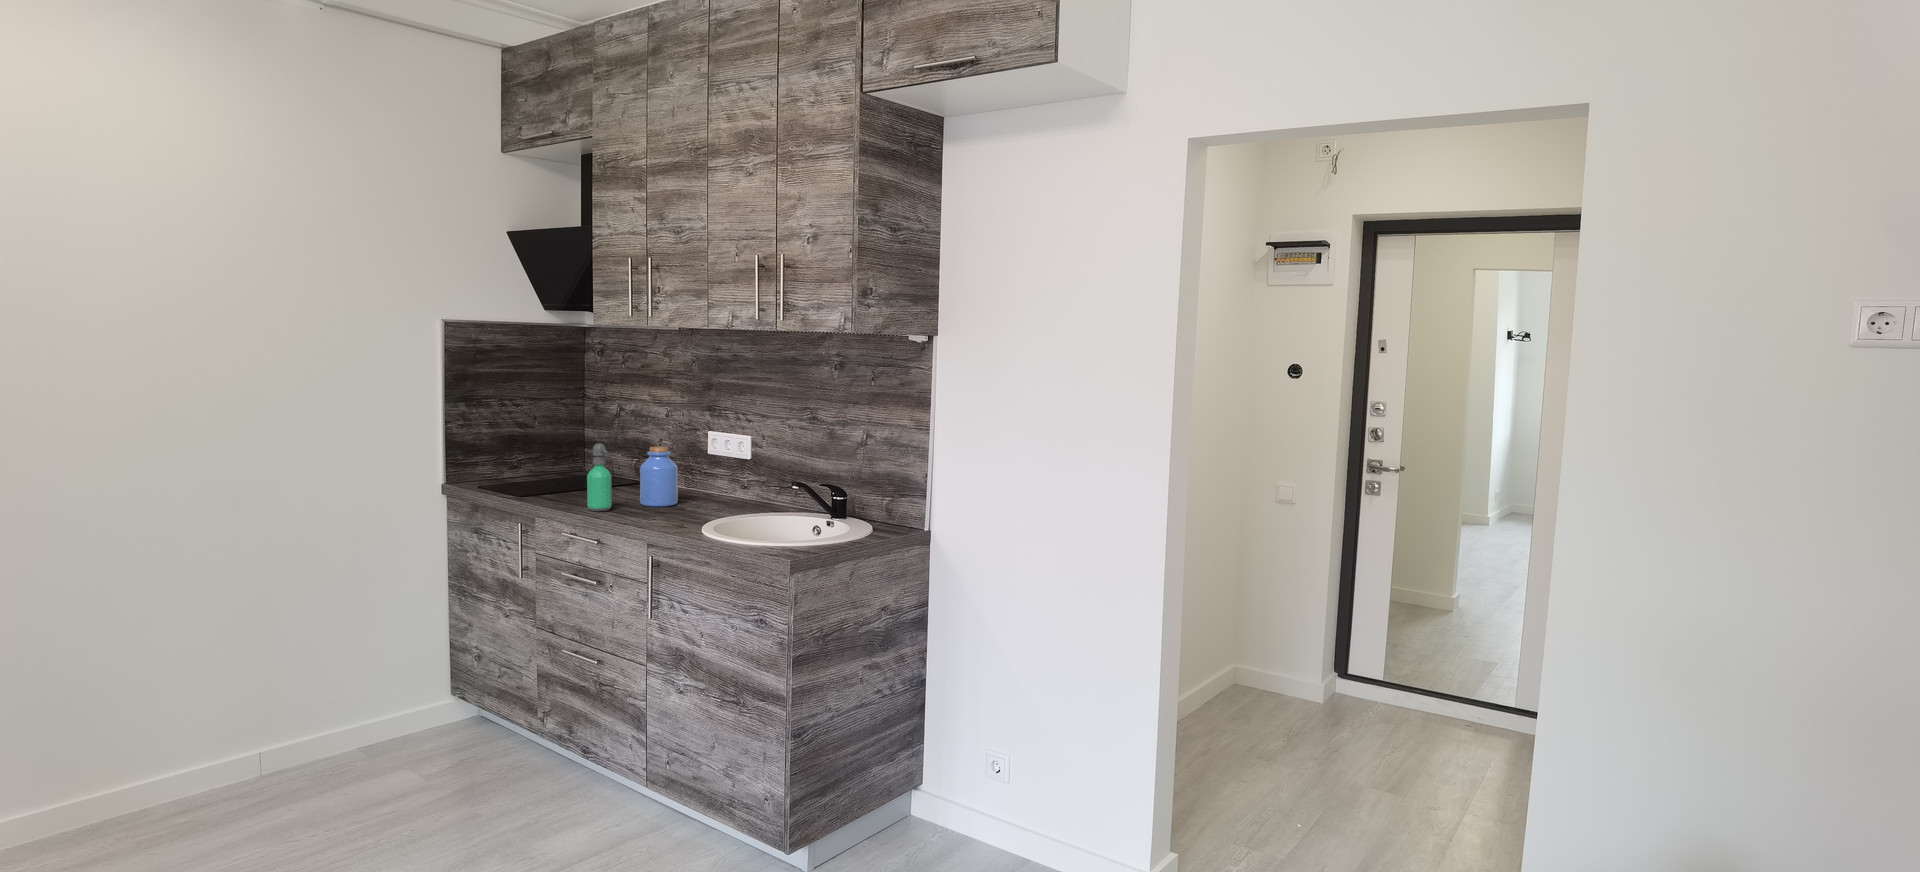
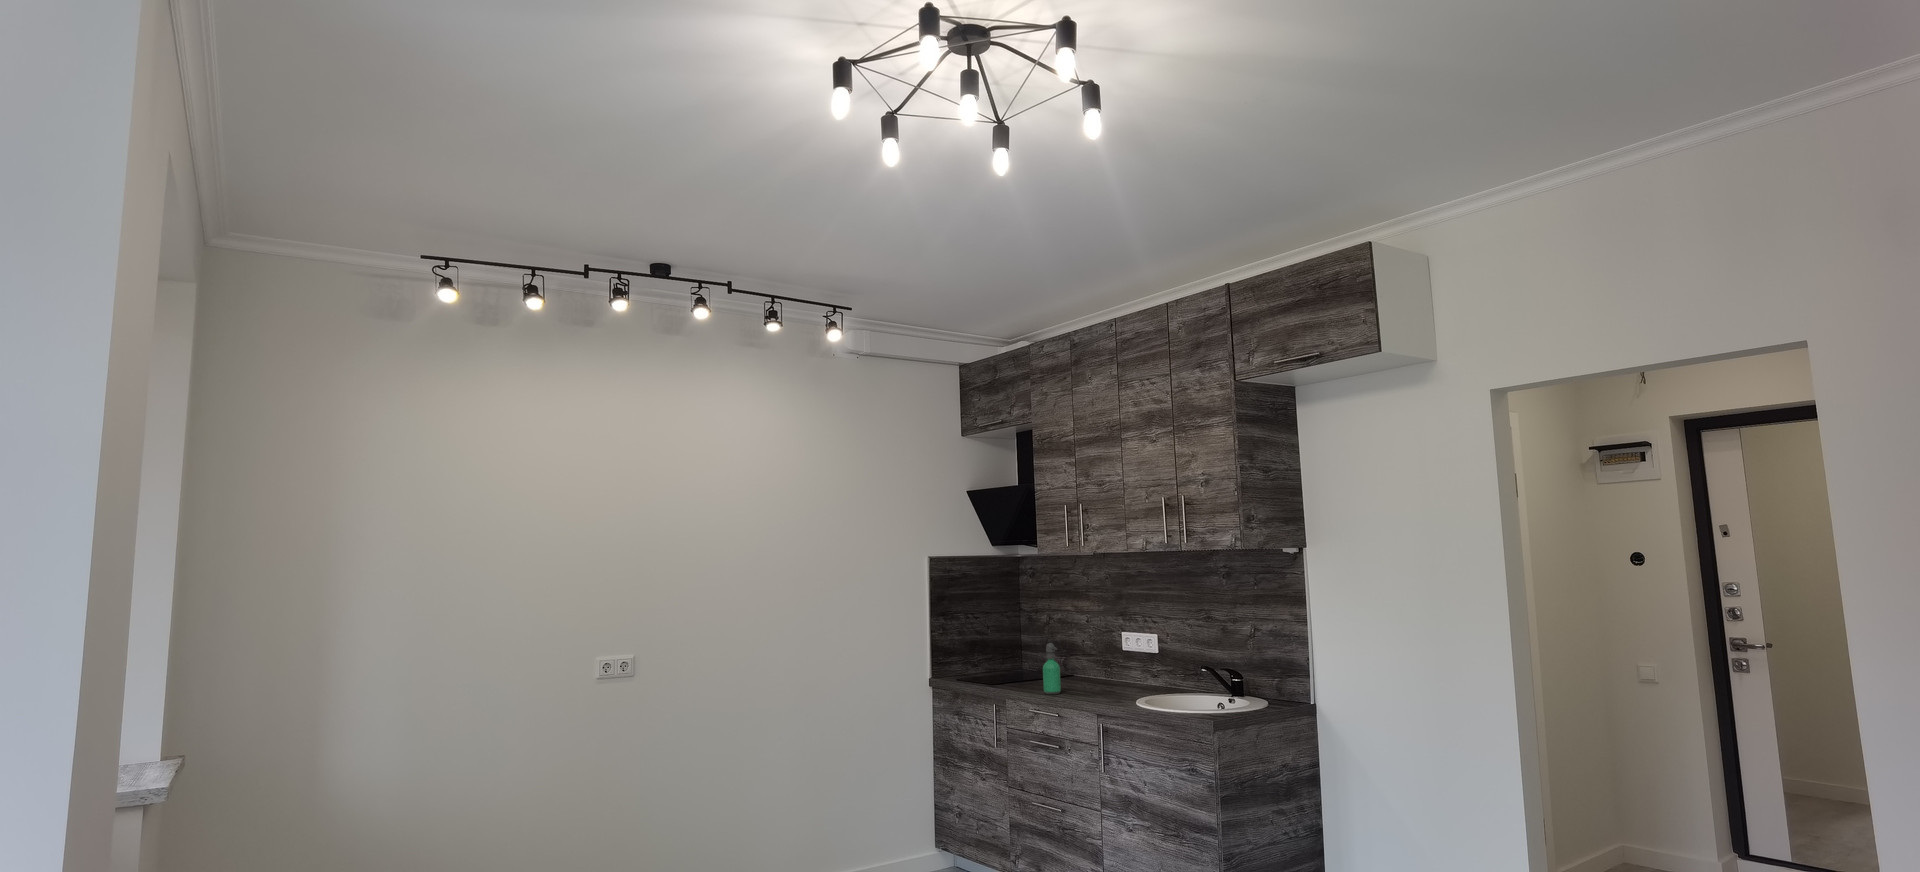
jar: present [640,446,678,507] -> none [1077,645,1106,691]

